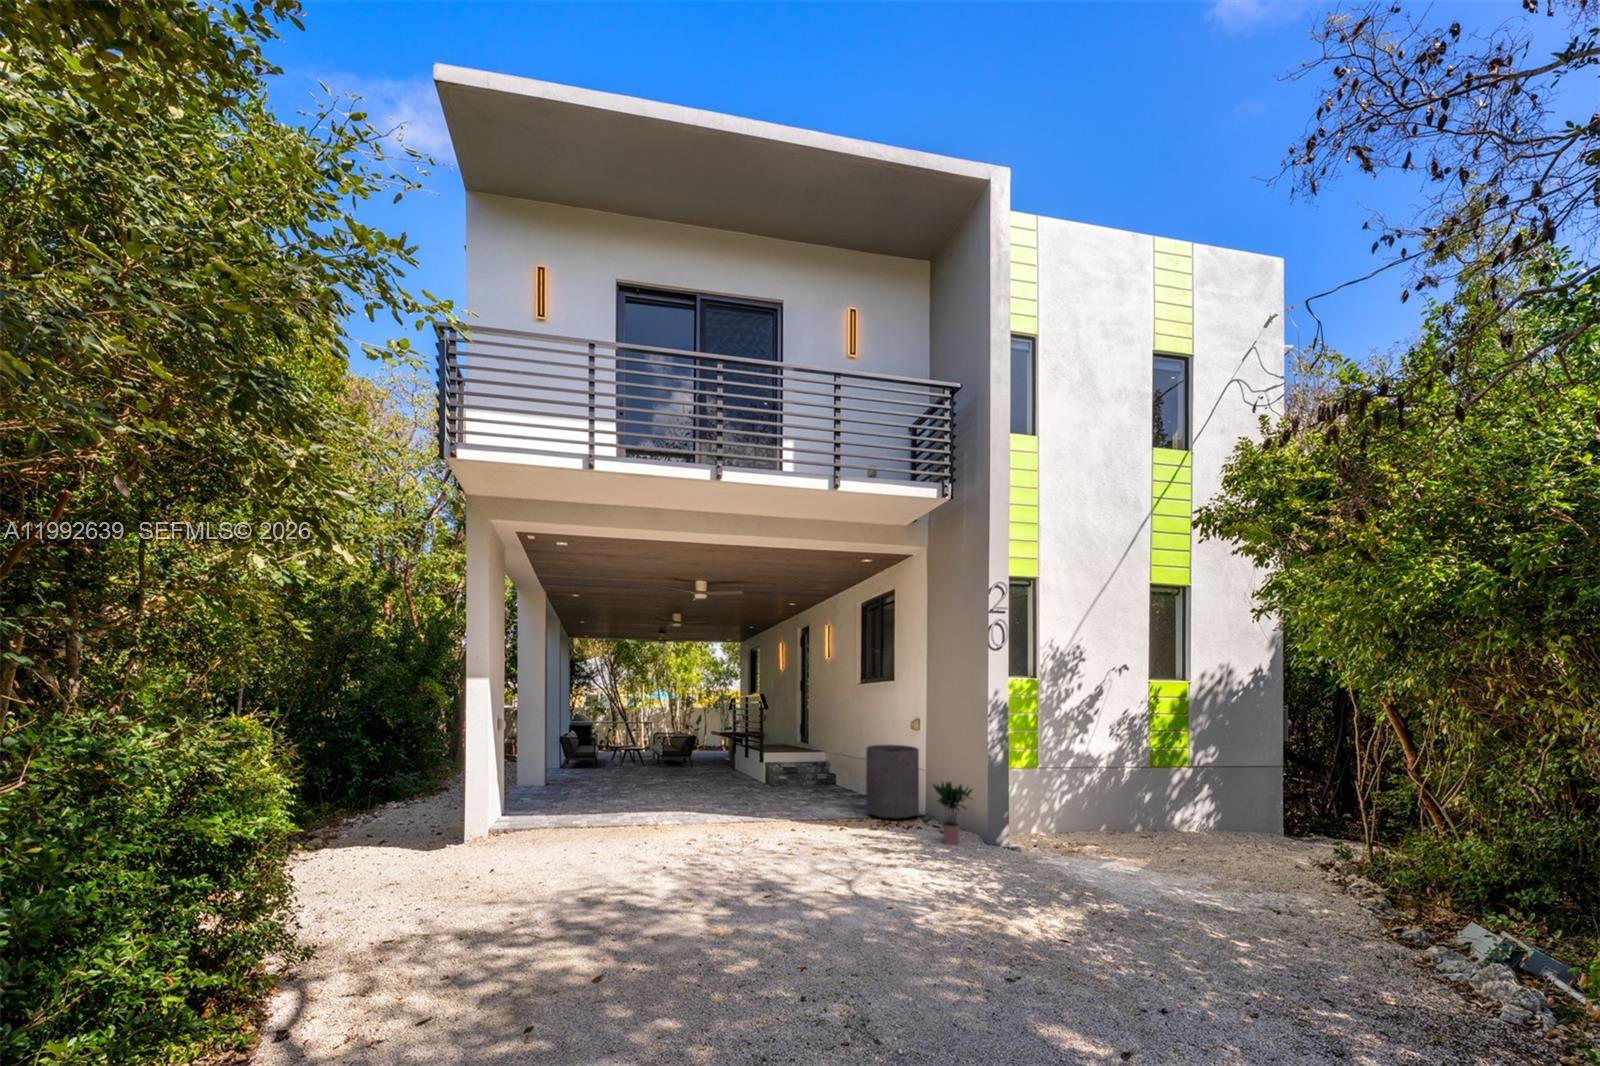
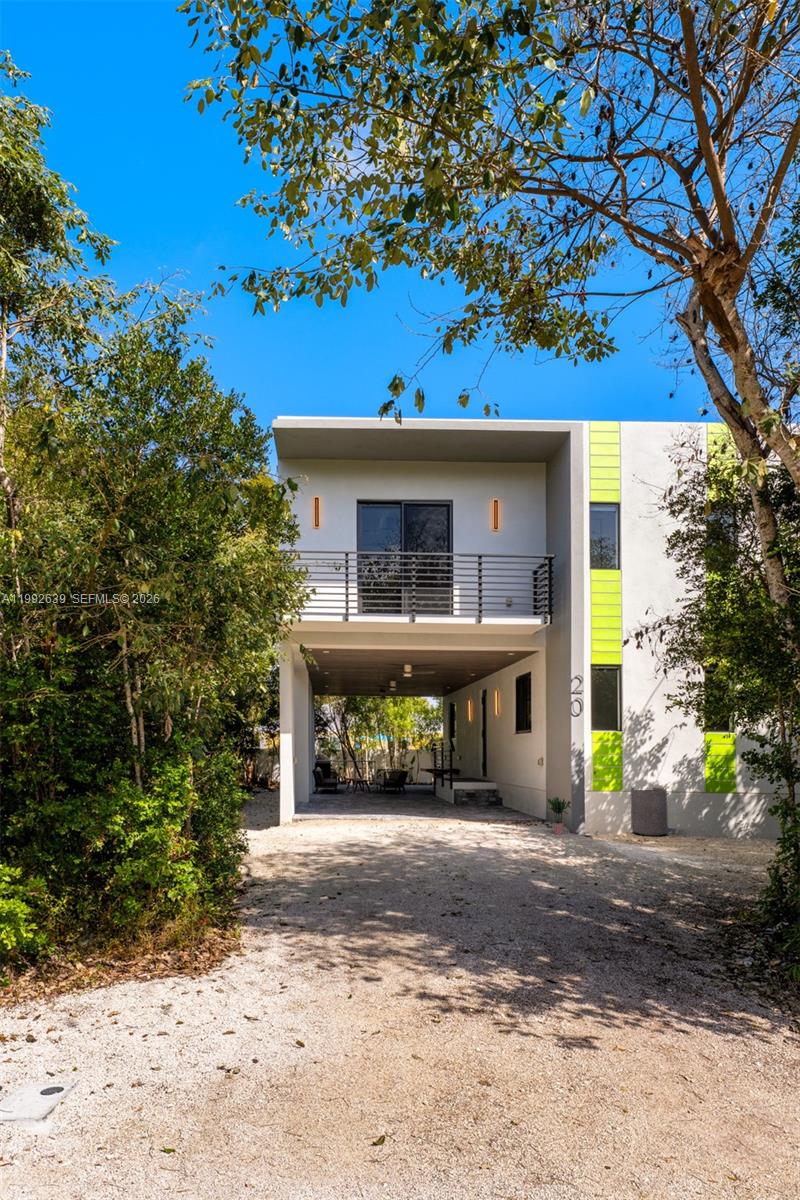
trash can: present [866,745,919,819] -> present [631,788,668,836]

